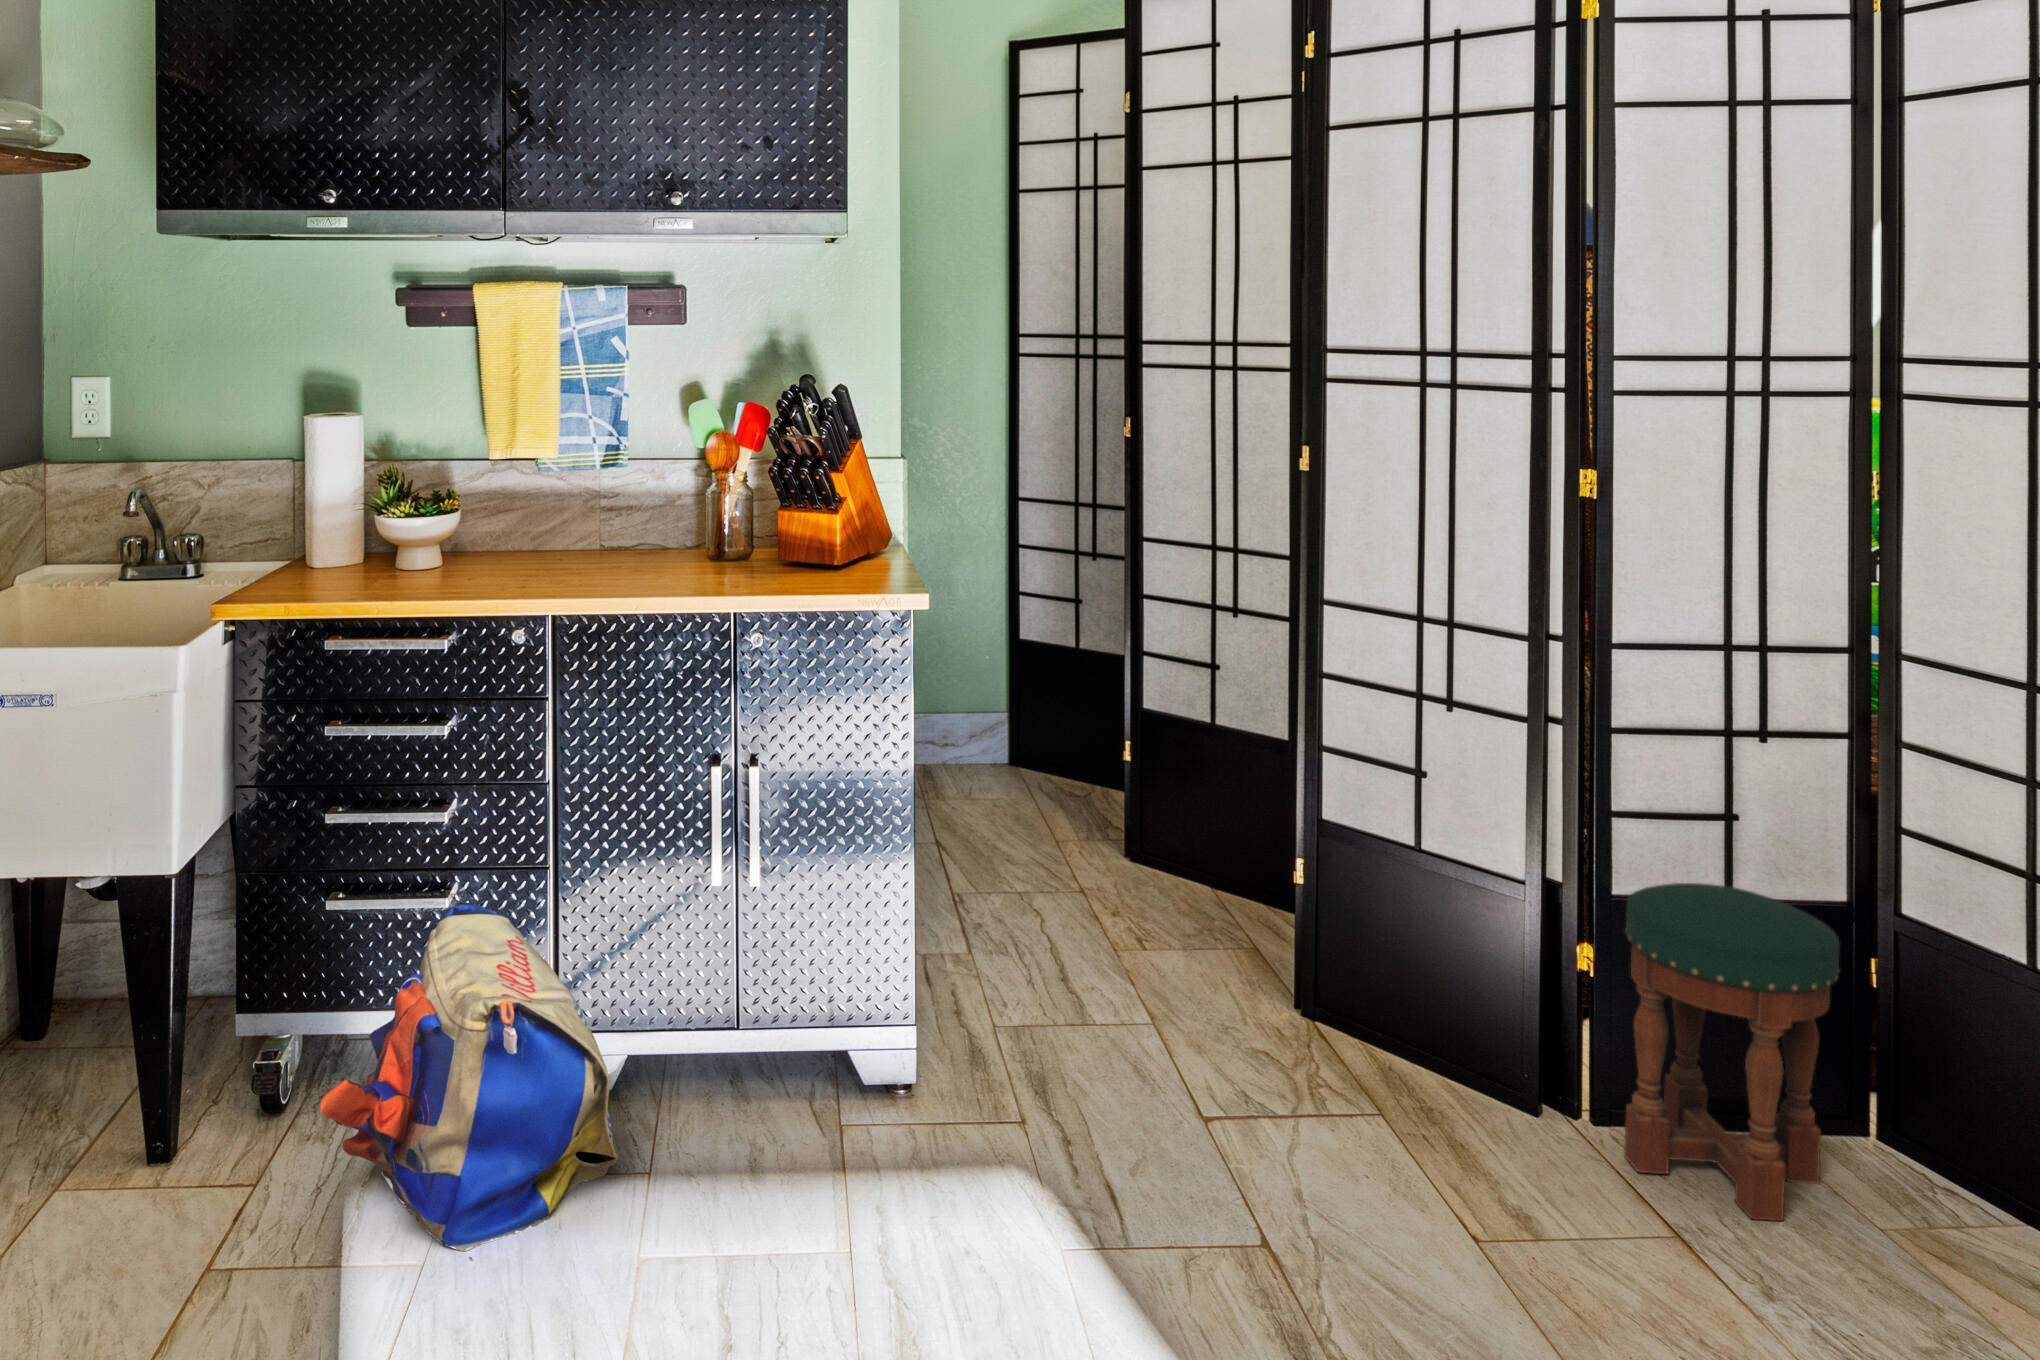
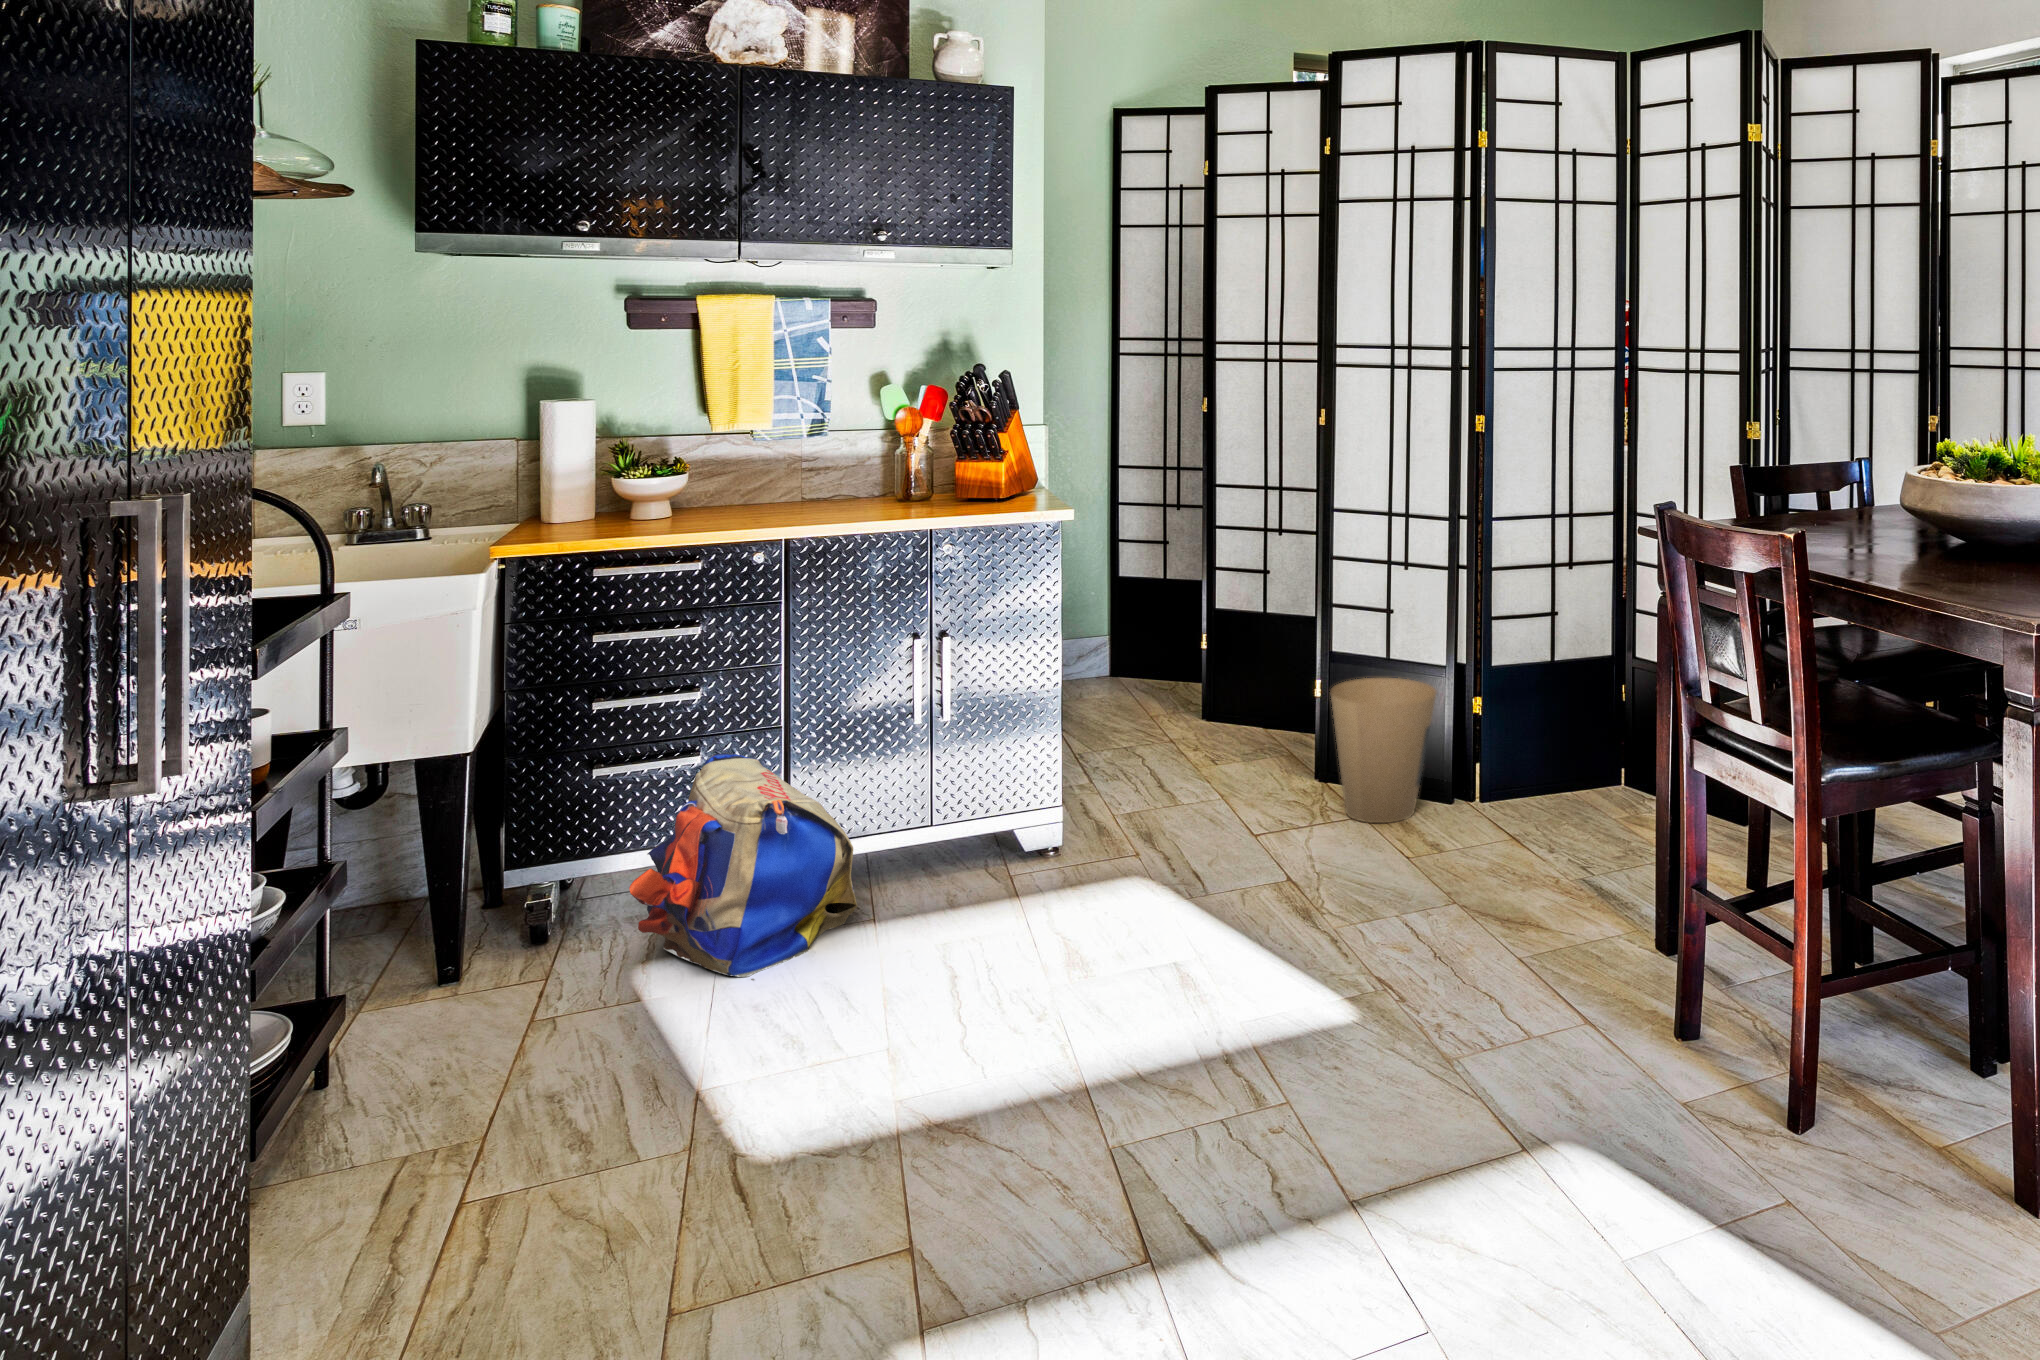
trash can: none [1322,882,1509,1140] -> present [1331,678,1436,823]
stool: present [1624,883,1840,1221] -> none [1497,653,1601,829]

